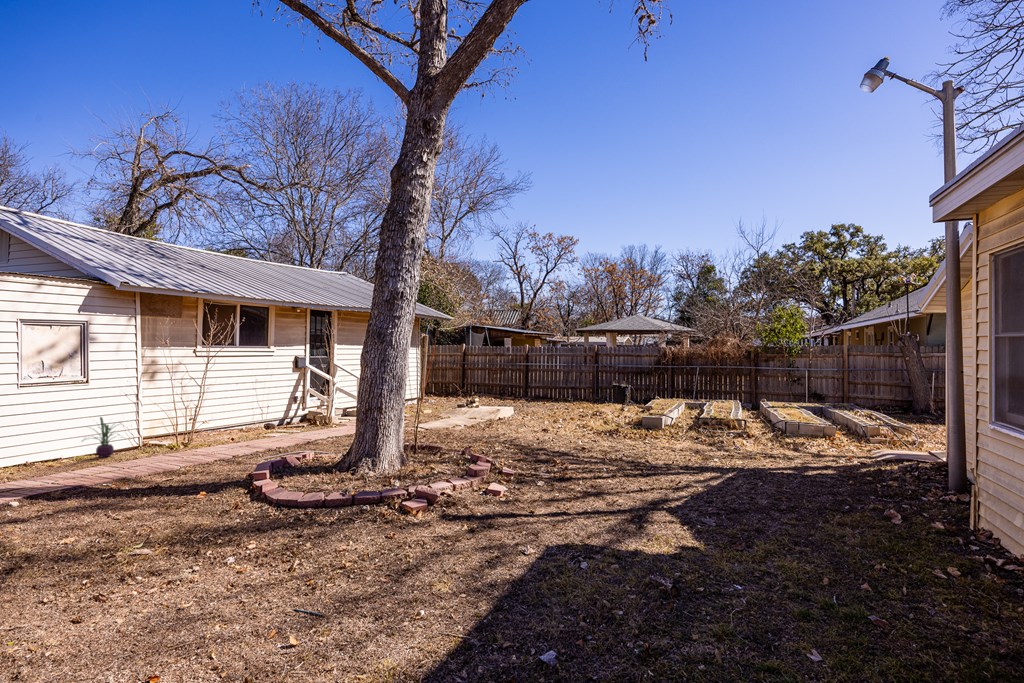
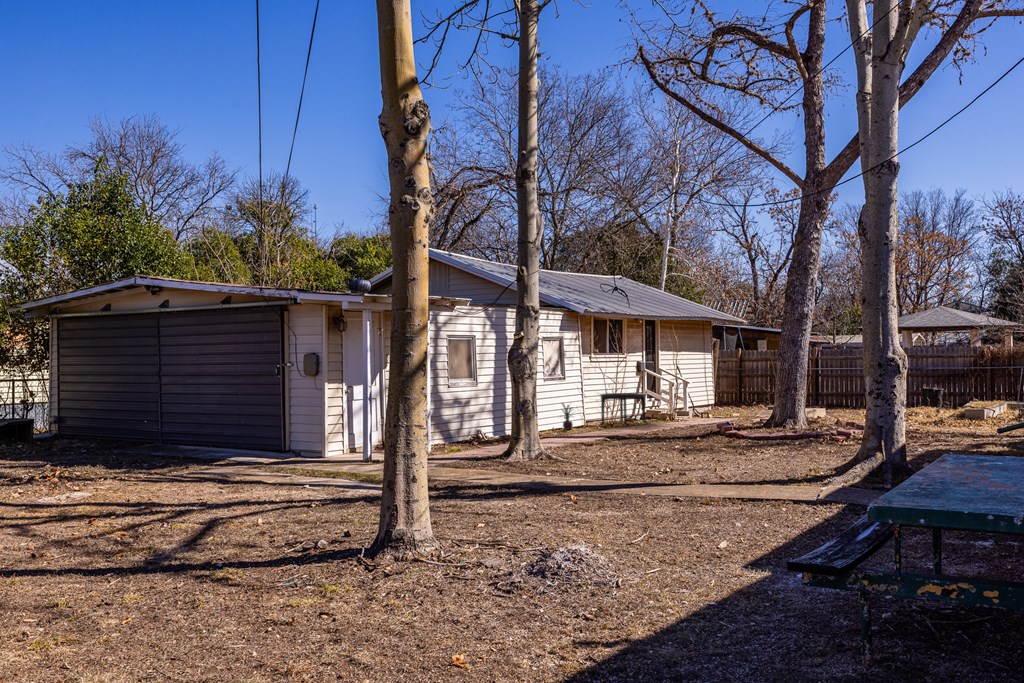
round table: none [208,396,276,439] -> present [600,393,646,423]

